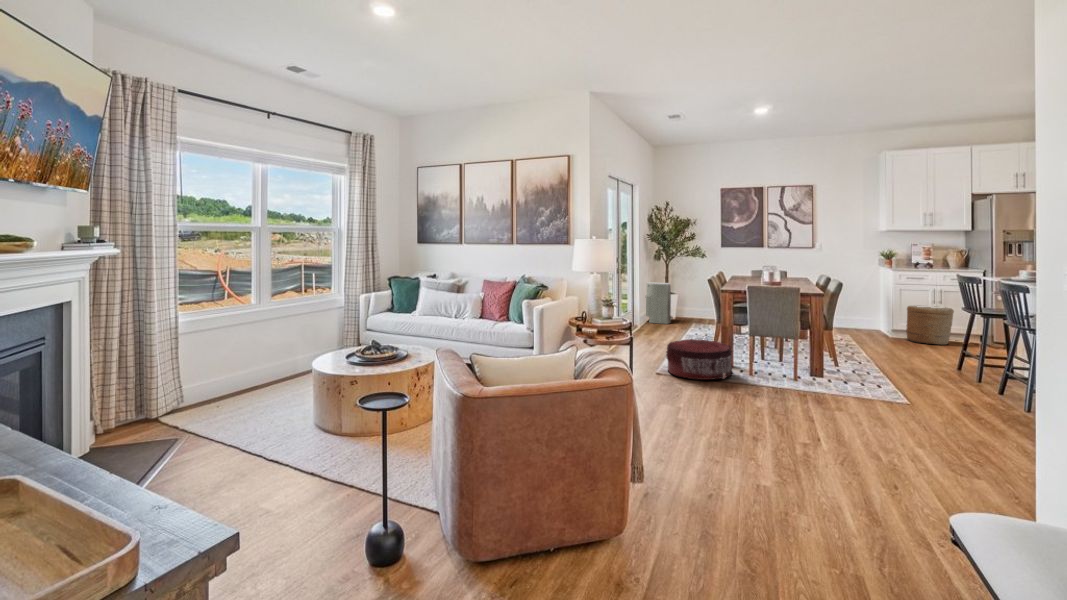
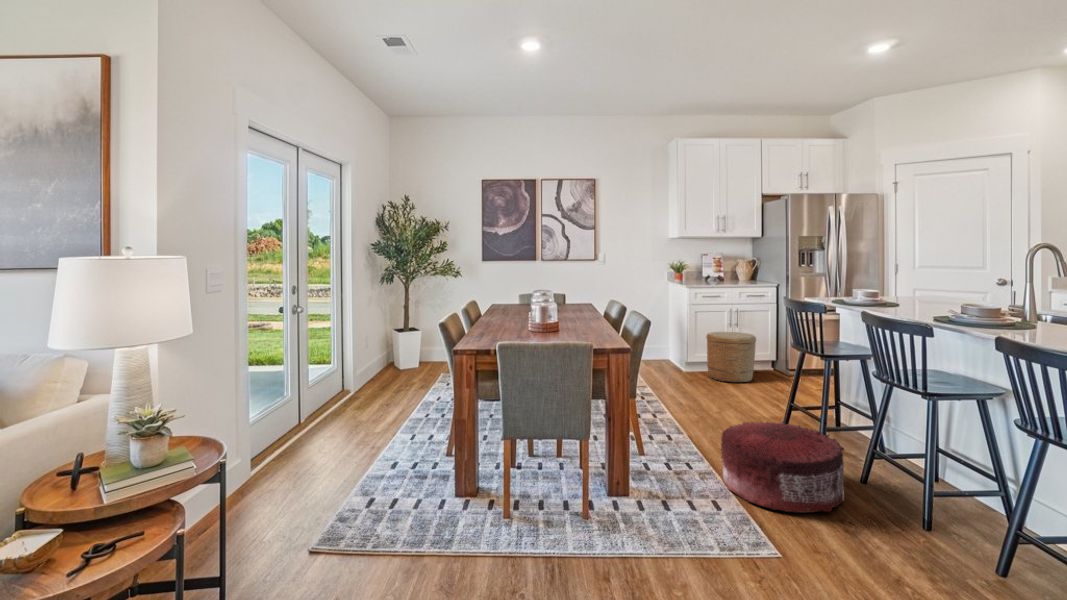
air purifier: present [645,283,672,324] -> none [375,316,419,380]
pouf: present [666,339,733,380] -> present [721,422,844,513]

